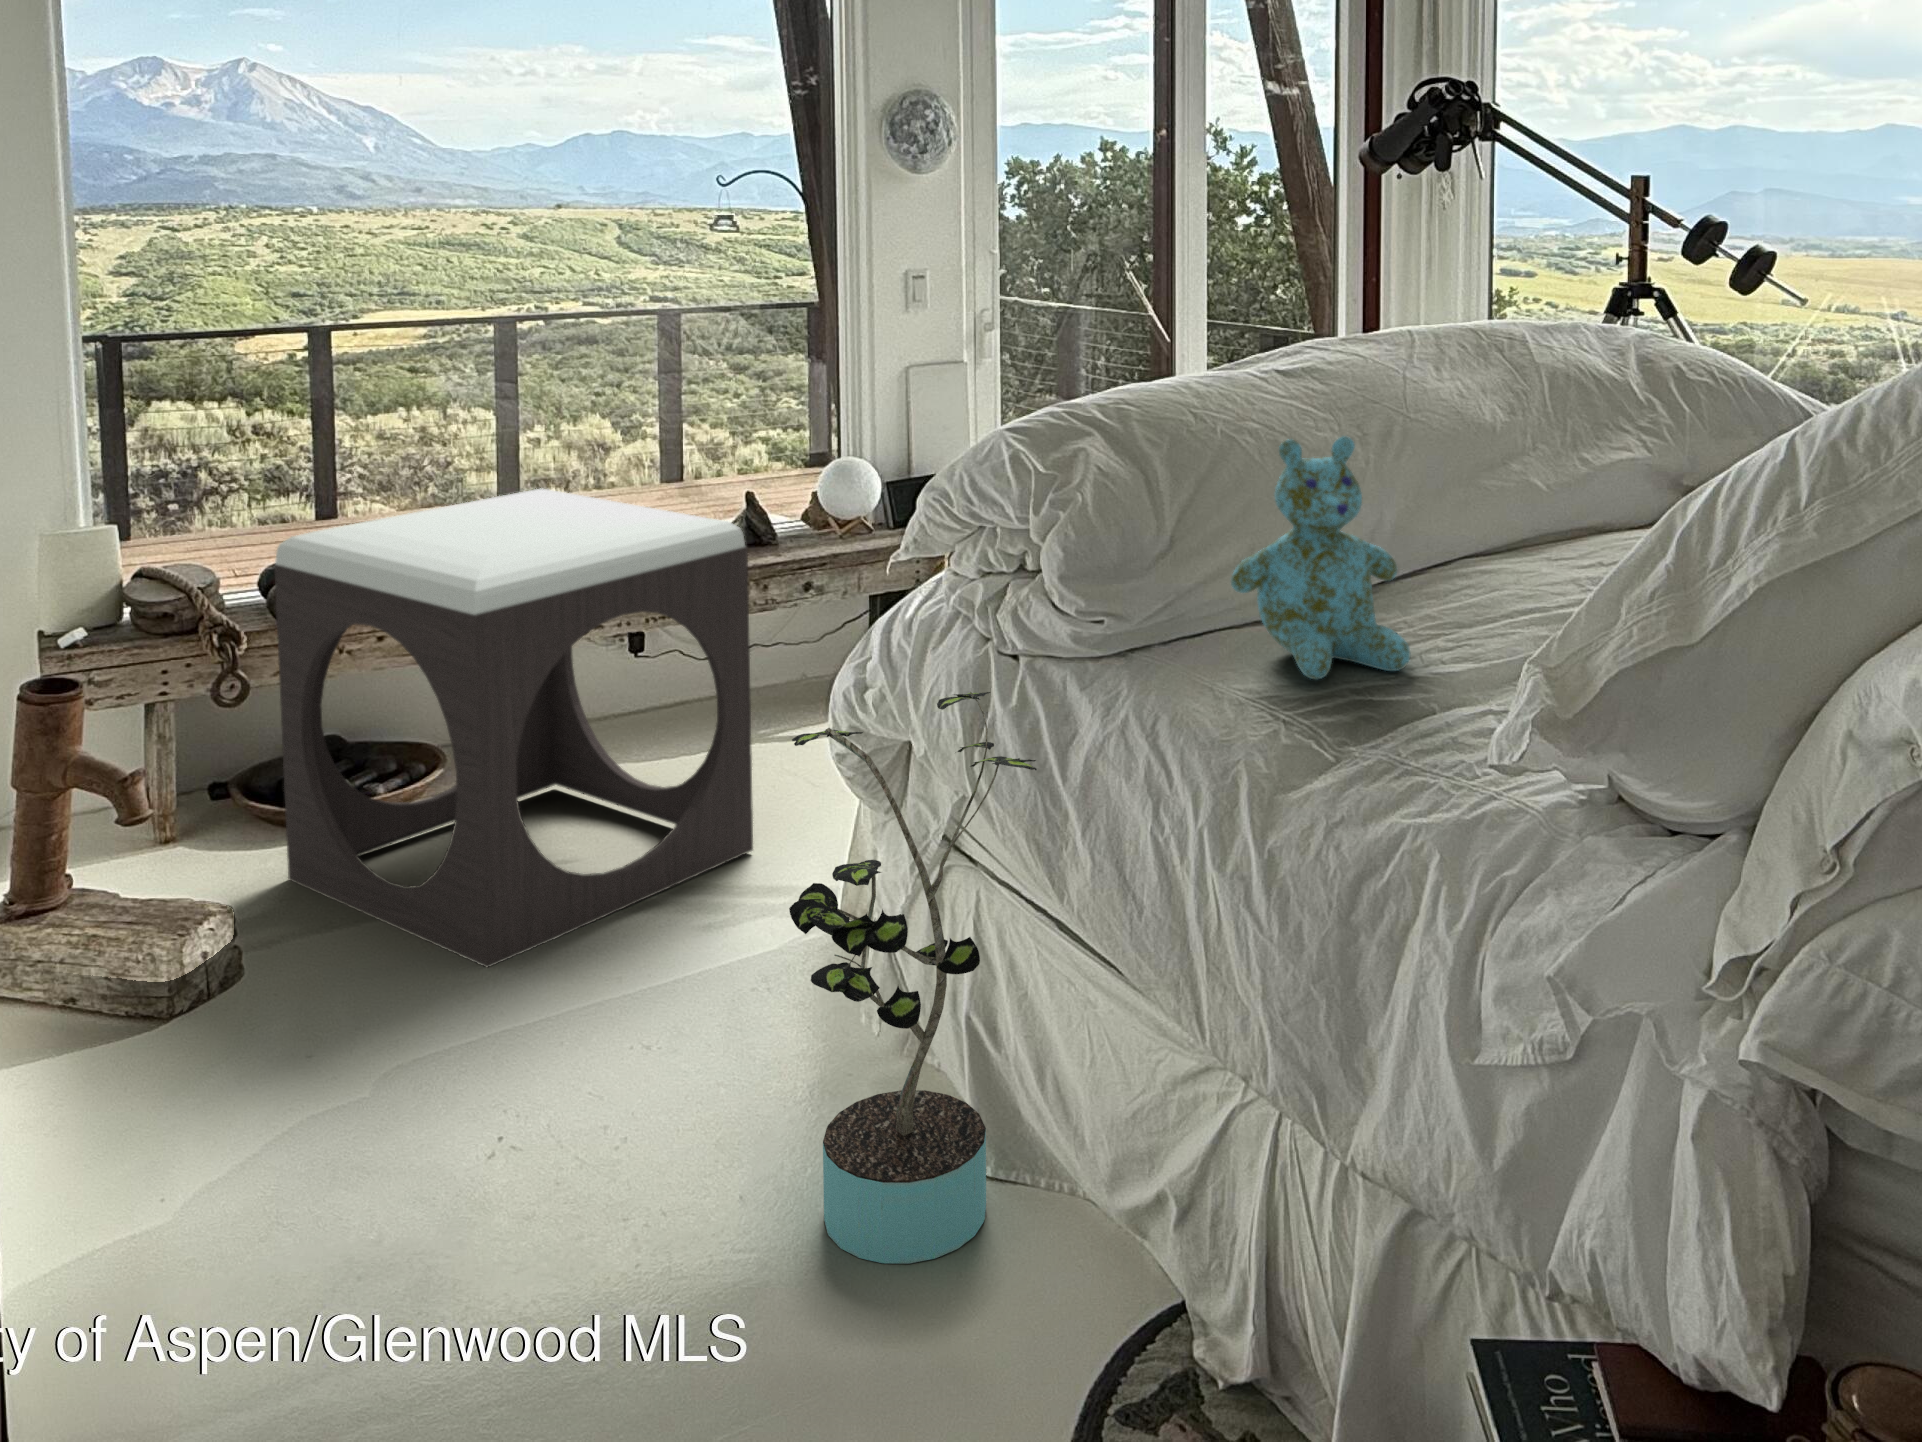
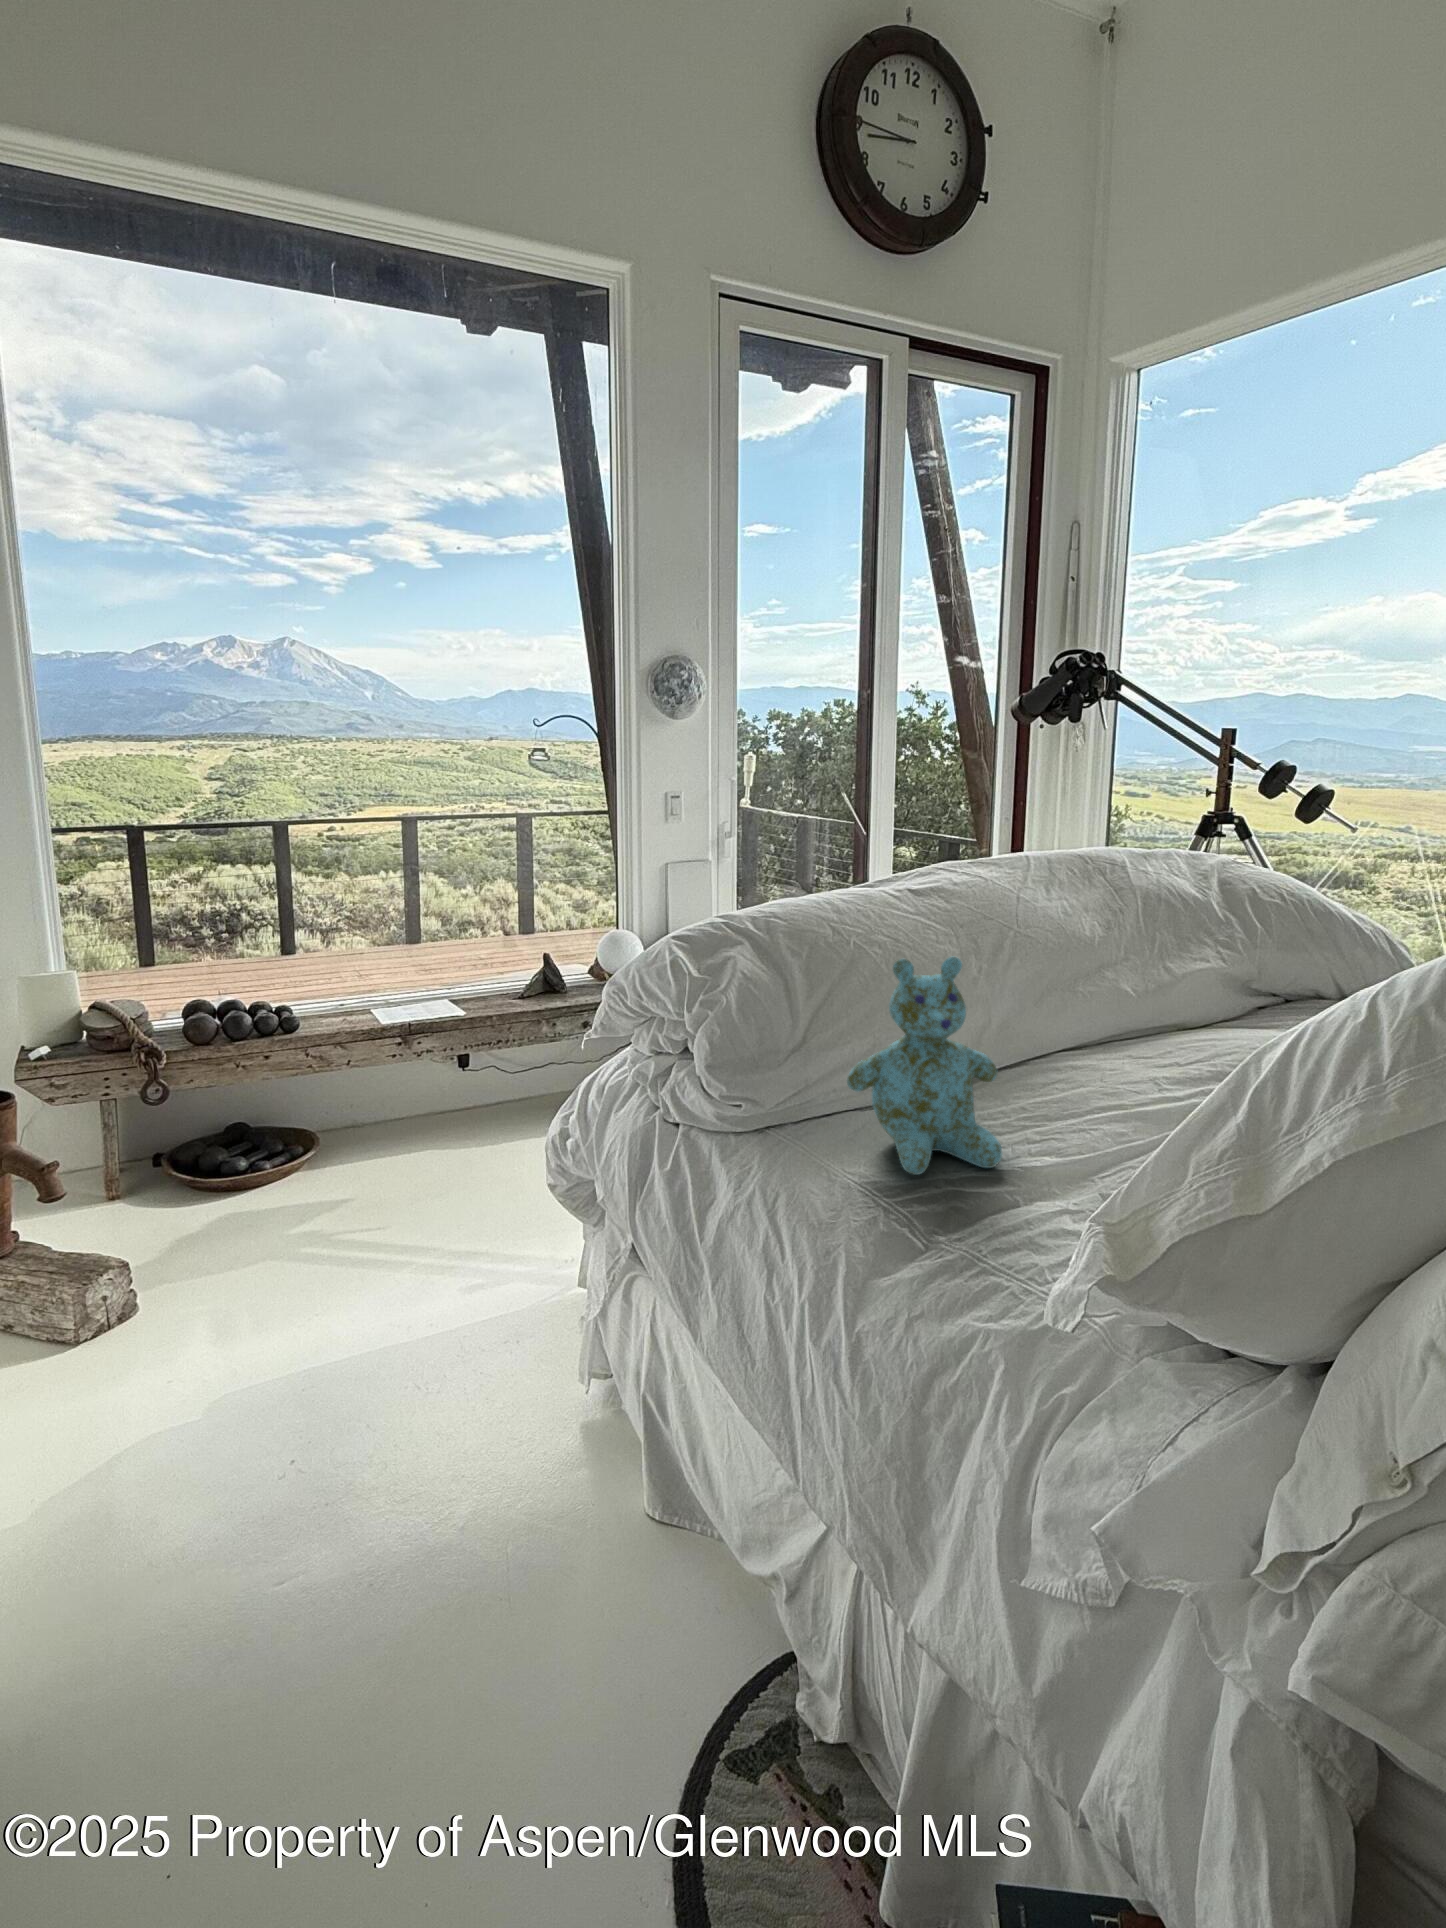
footstool: present [274,488,753,967] -> none [172,951,527,1315]
potted plant: present [789,692,1037,1264] -> none [463,1160,671,1622]

